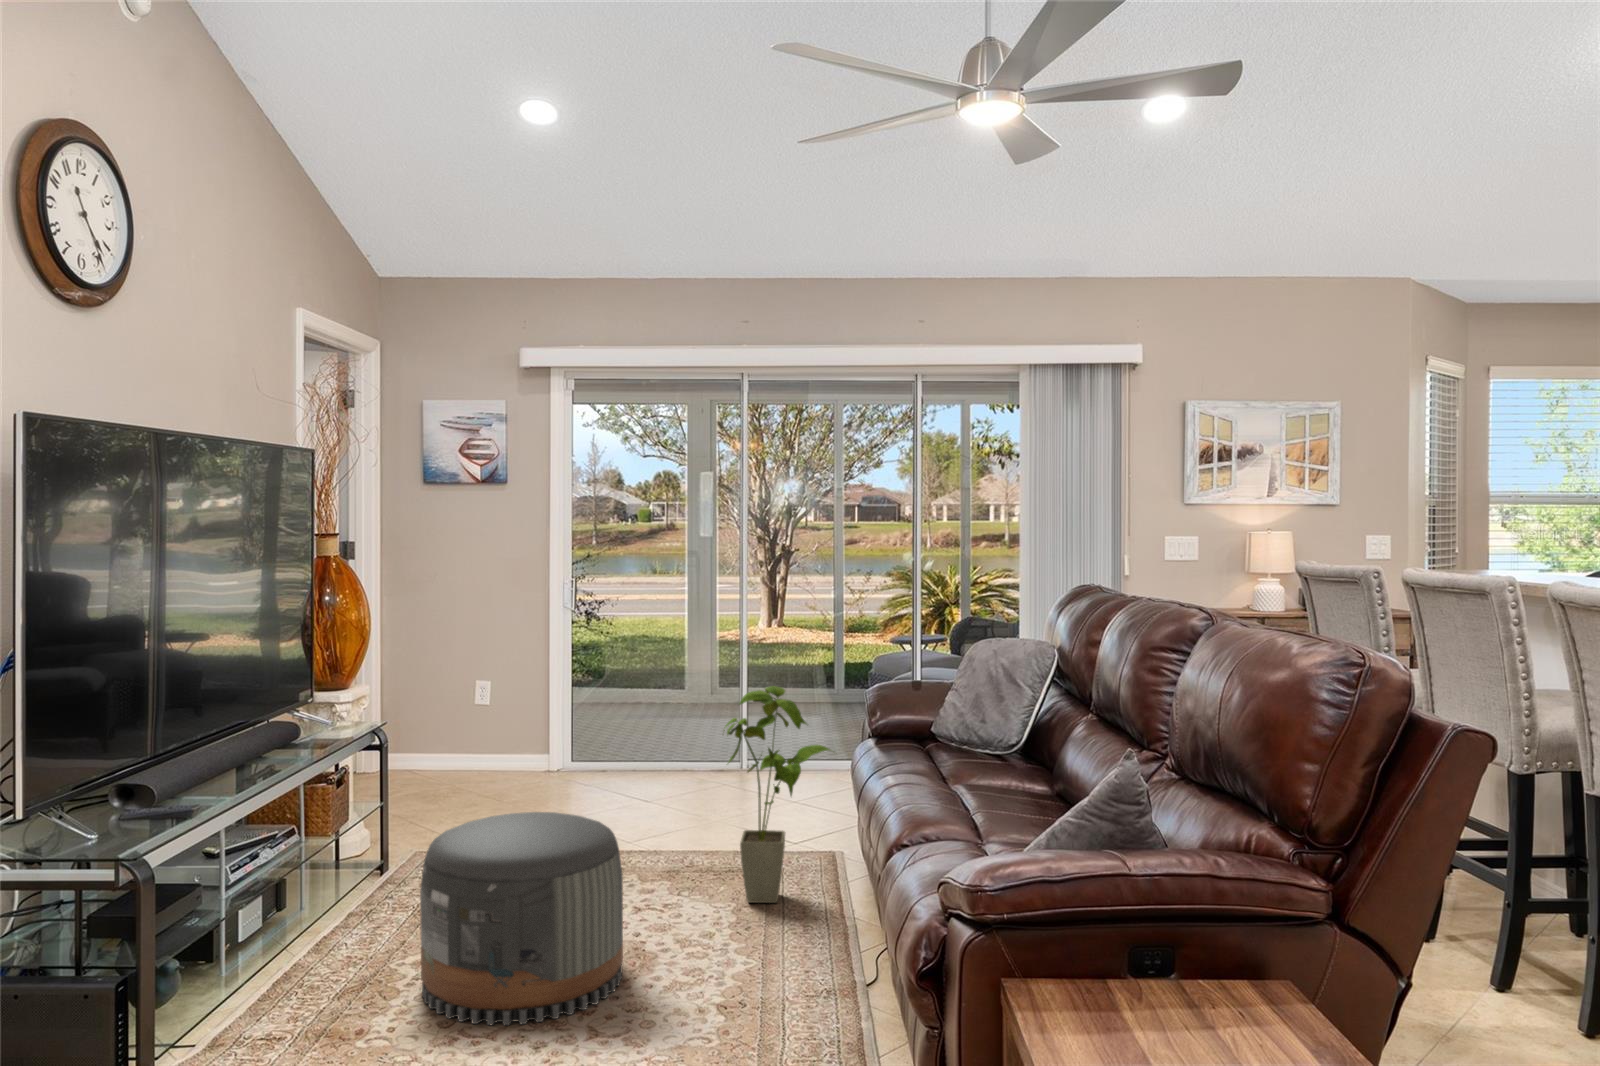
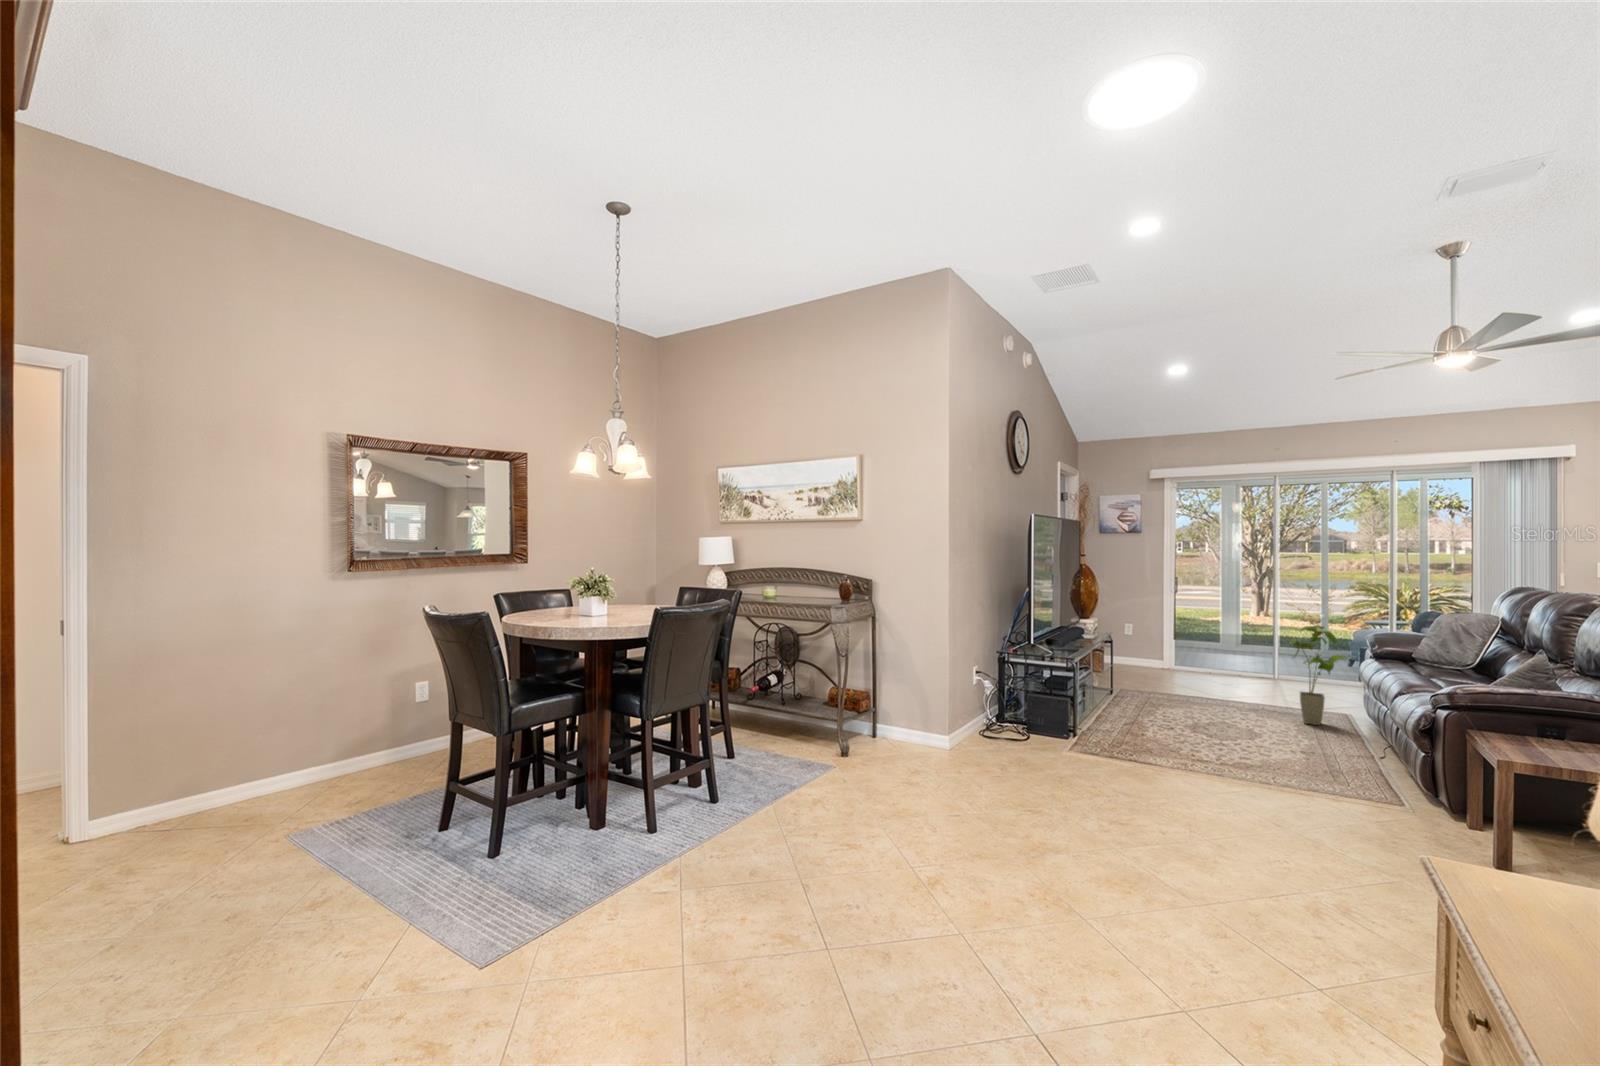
pouf: present [420,812,623,1025] -> none [1160,665,1250,742]

